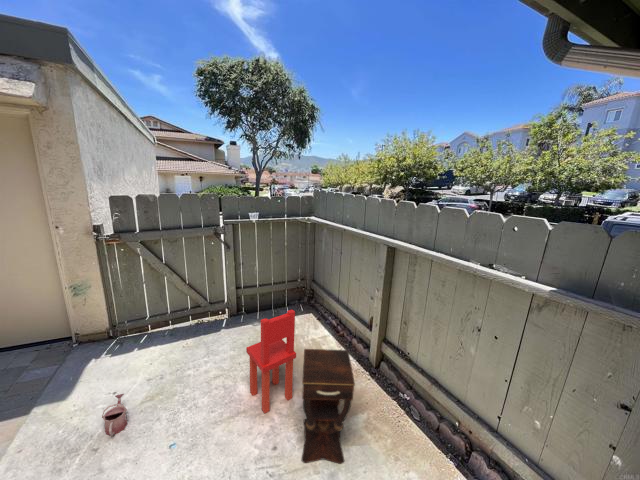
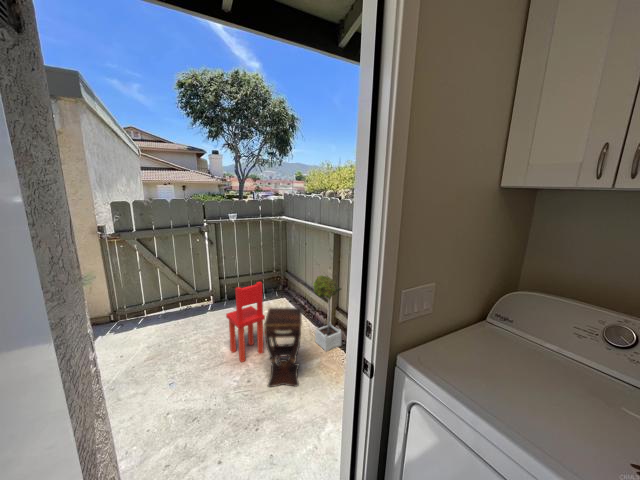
potted tree: none [356,300,395,400] -> present [313,275,341,351]
watering can: present [102,394,127,435] -> none [116,352,135,379]

